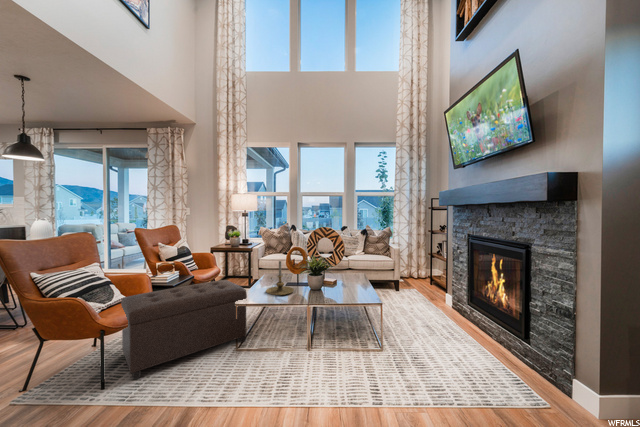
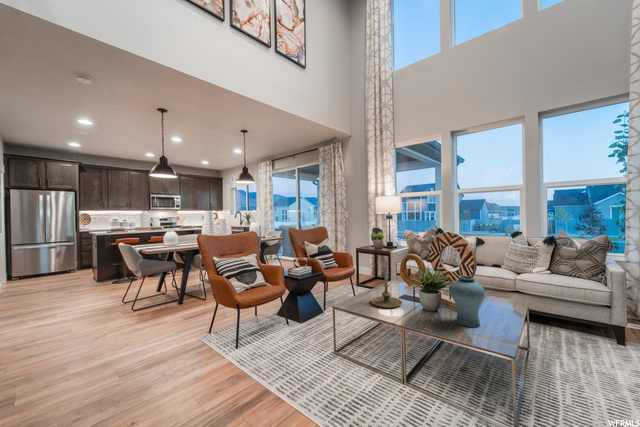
vase: none [334,258,357,295] -> present [450,276,485,328]
ottoman: present [121,280,247,379] -> none [250,281,351,350]

